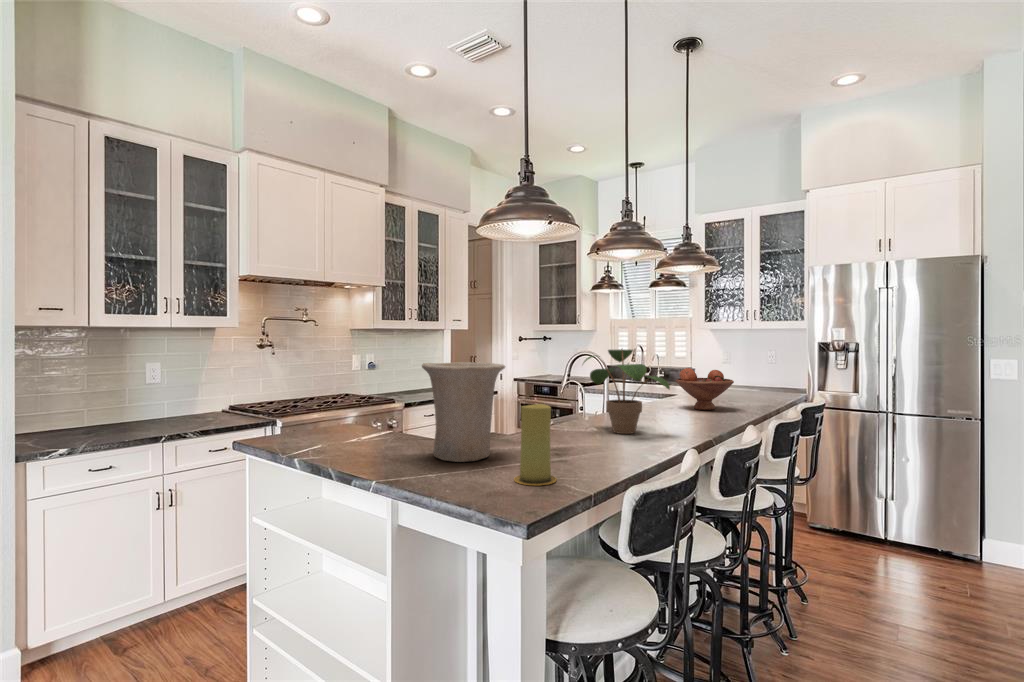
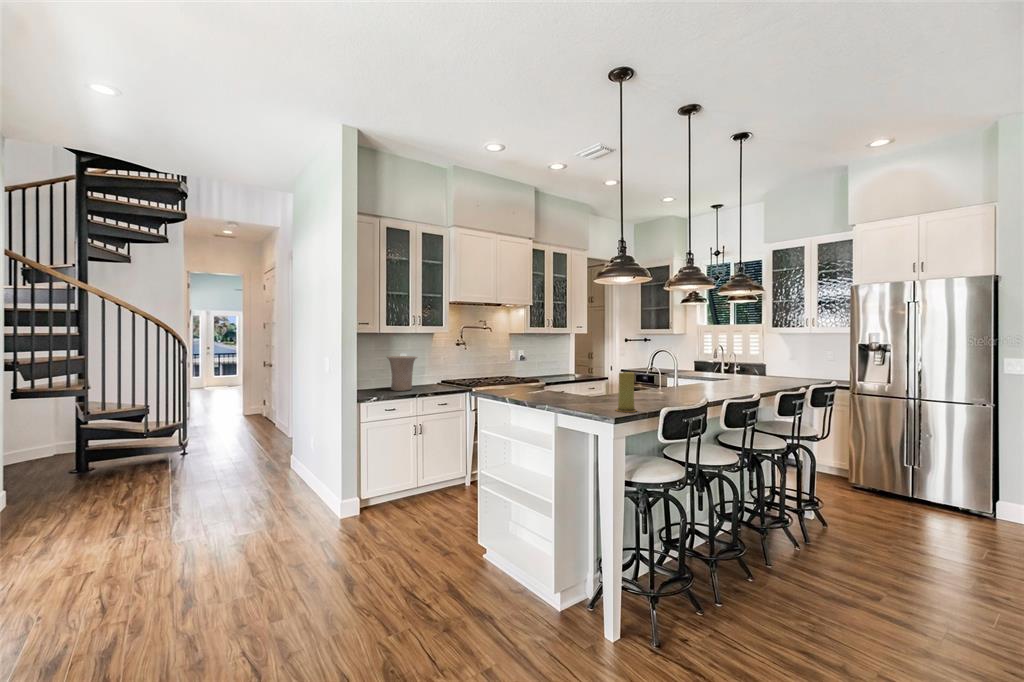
potted plant: present [583,349,670,434] -> none [659,345,715,397]
vase: present [422,362,505,462] -> present [387,356,417,391]
fruit bowl: present [676,368,734,410] -> none [733,360,775,389]

